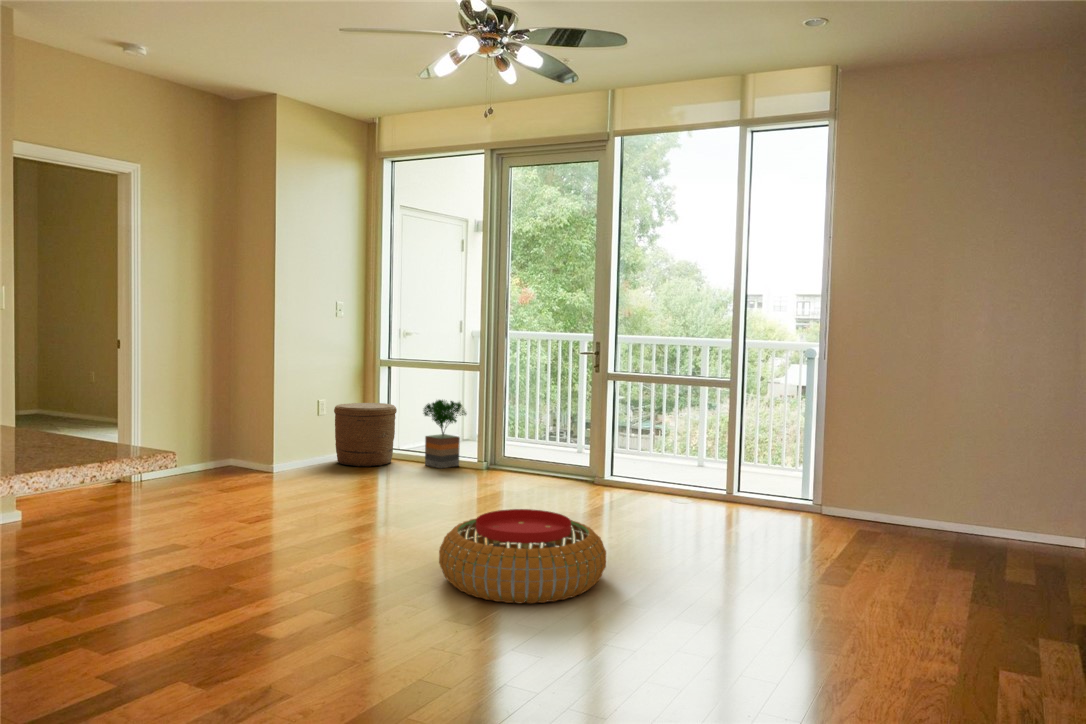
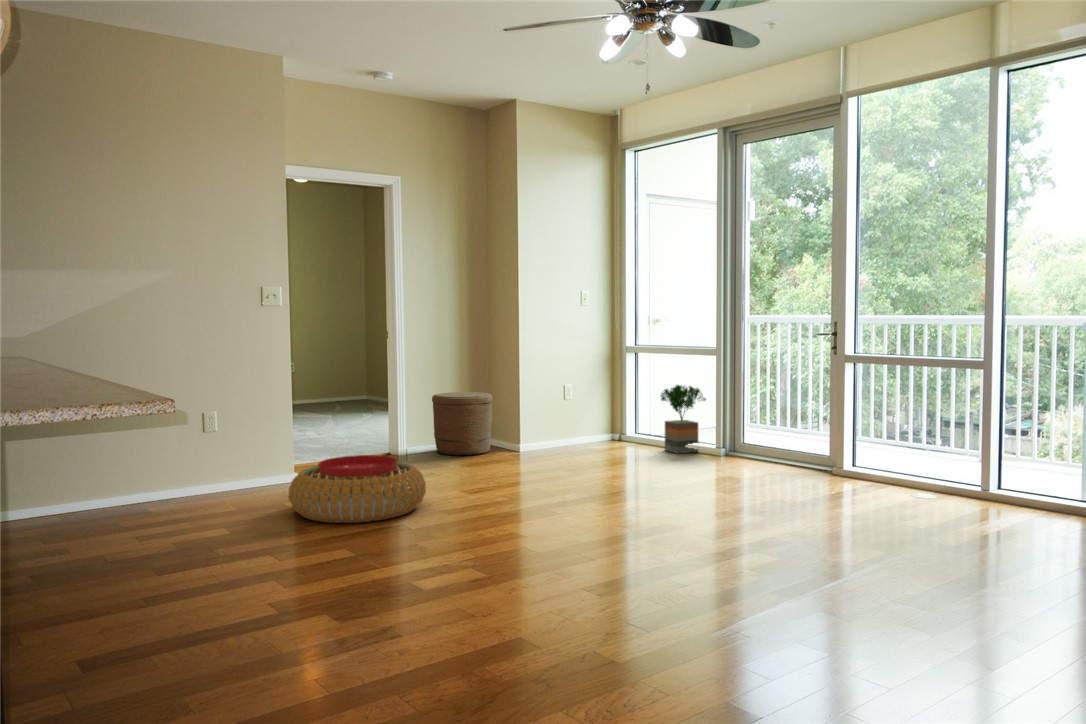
woven basket: present [334,403,397,467] -> present [432,392,493,456]
pouf: present [439,509,606,603] -> present [289,455,426,523]

